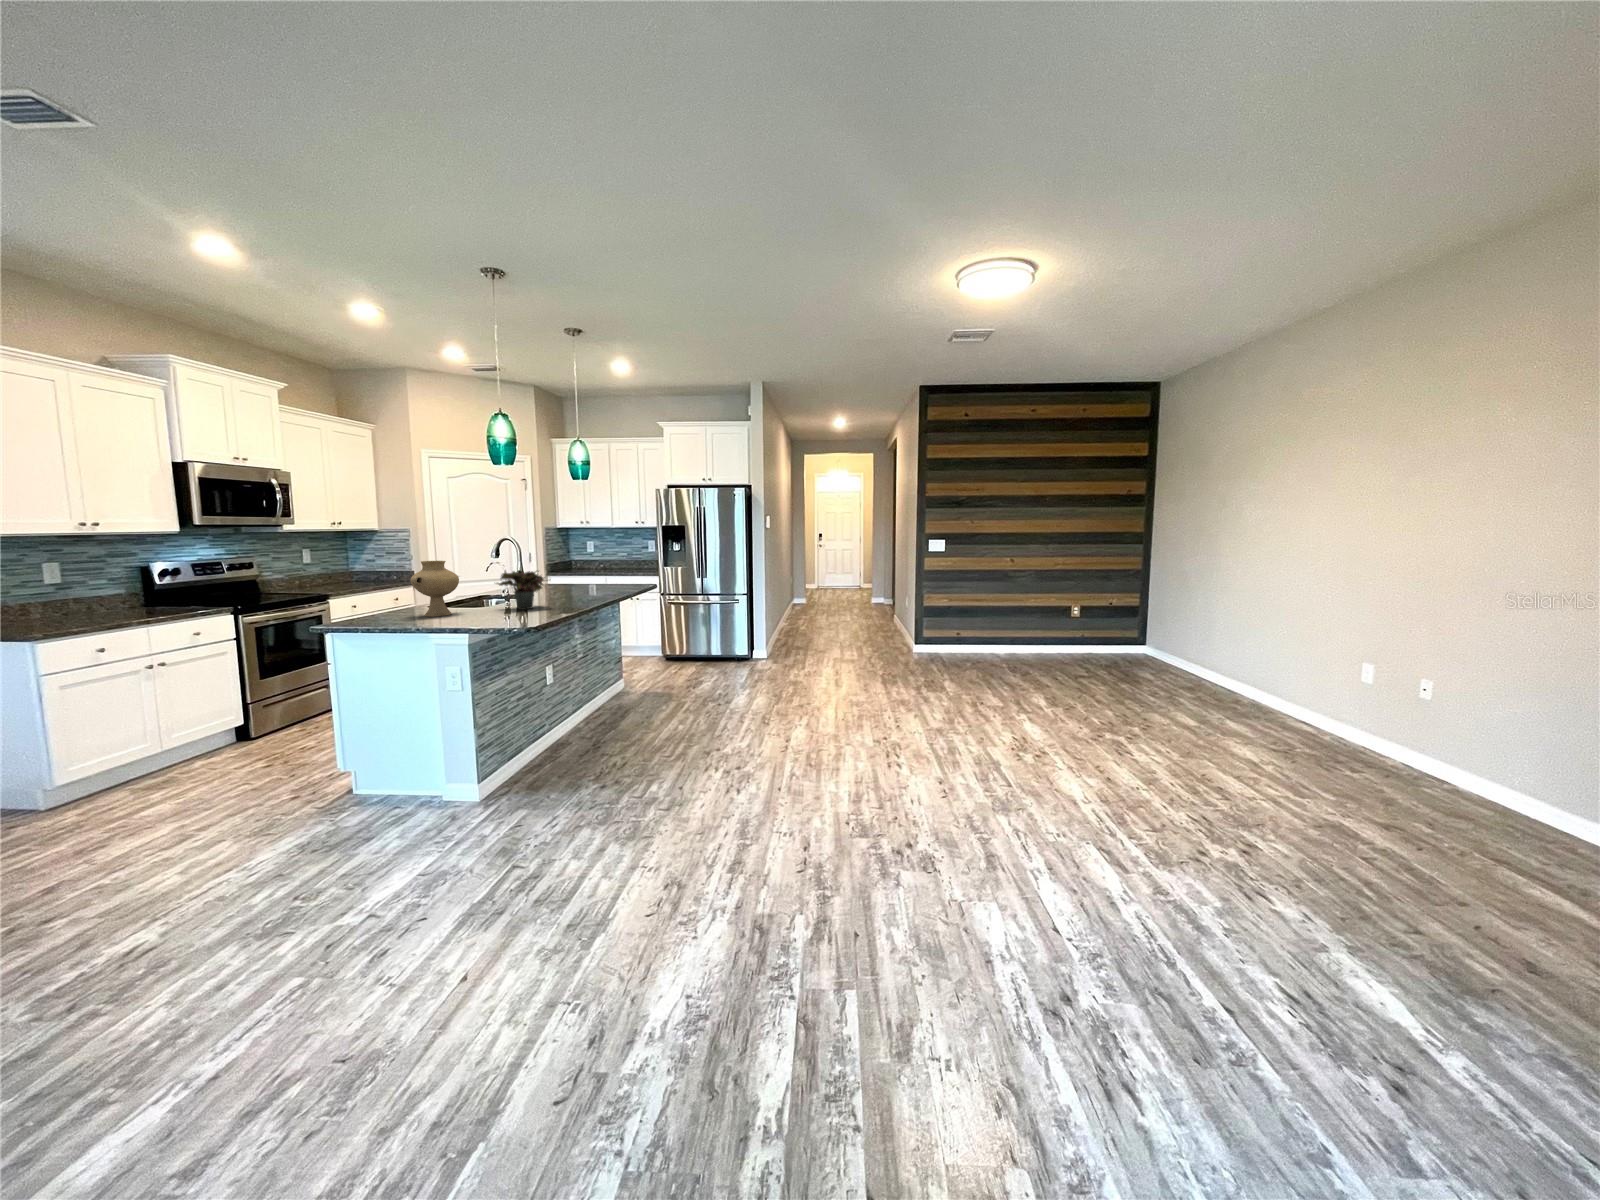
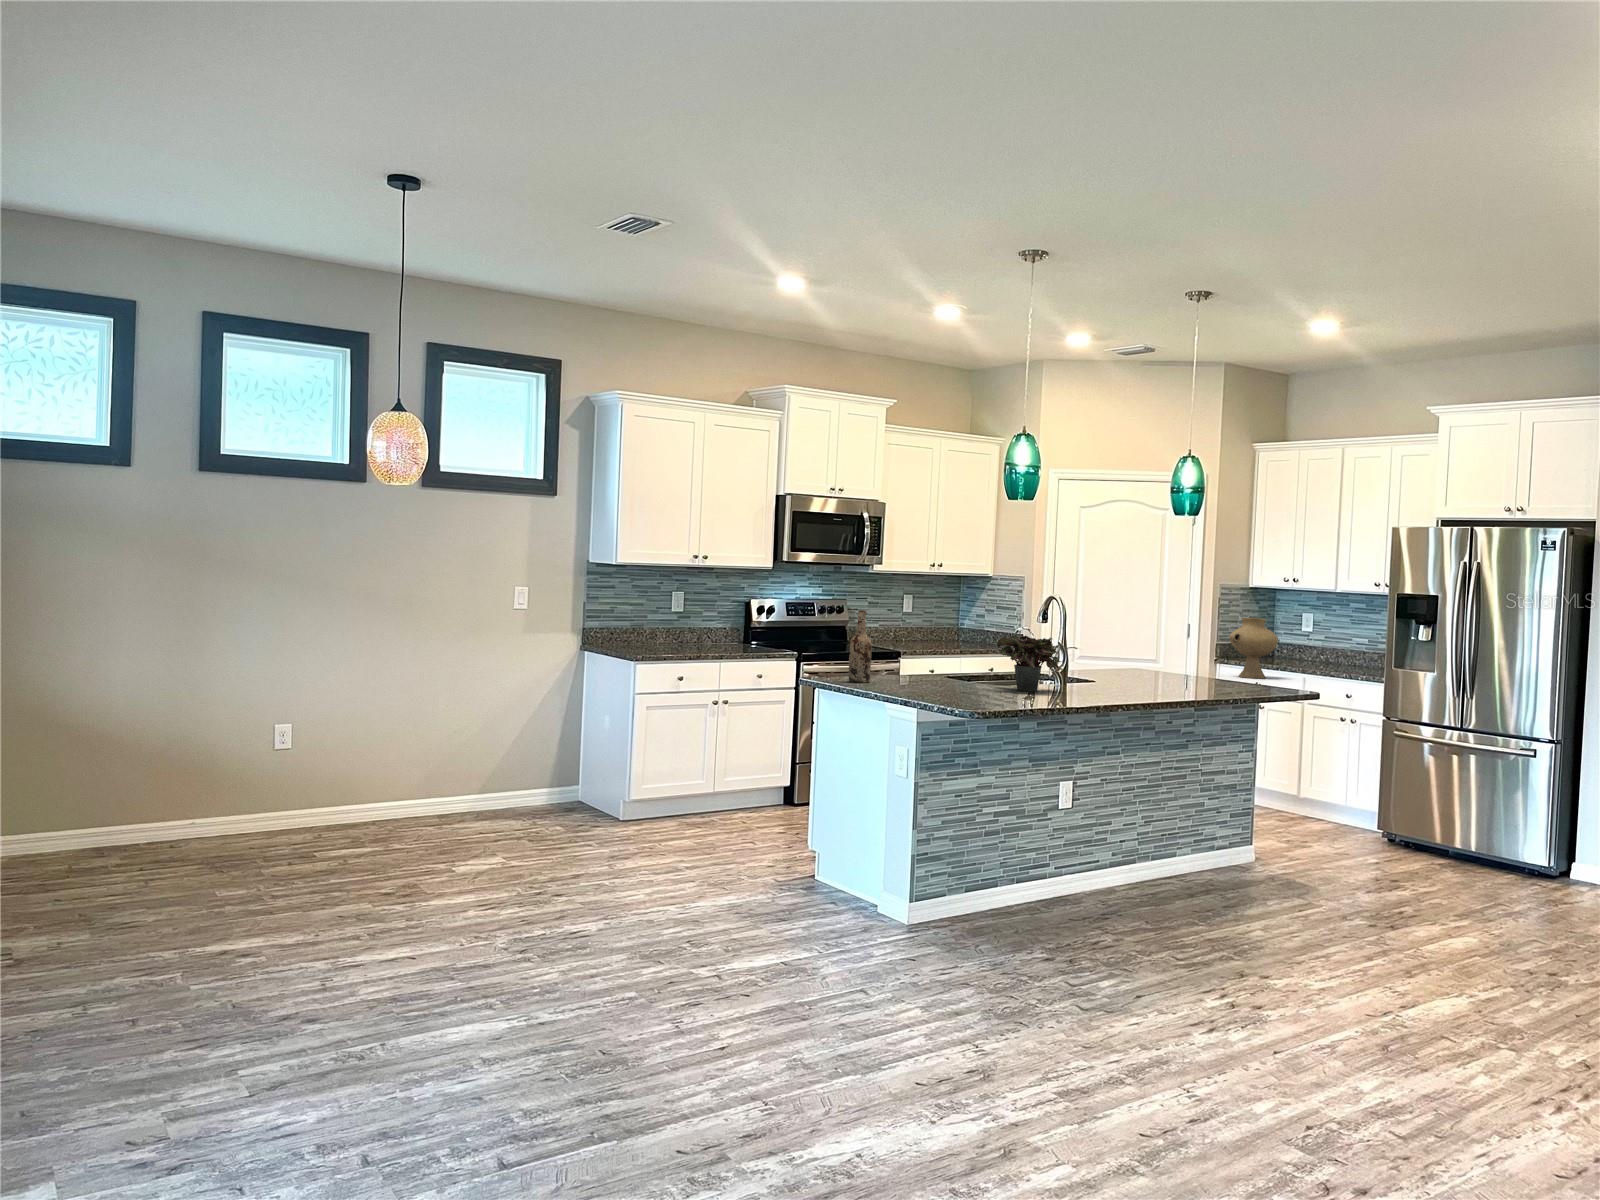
vase: present [411,561,459,617] -> present [1230,618,1278,678]
wine bottle: none [363,563,388,623] -> present [849,610,872,682]

